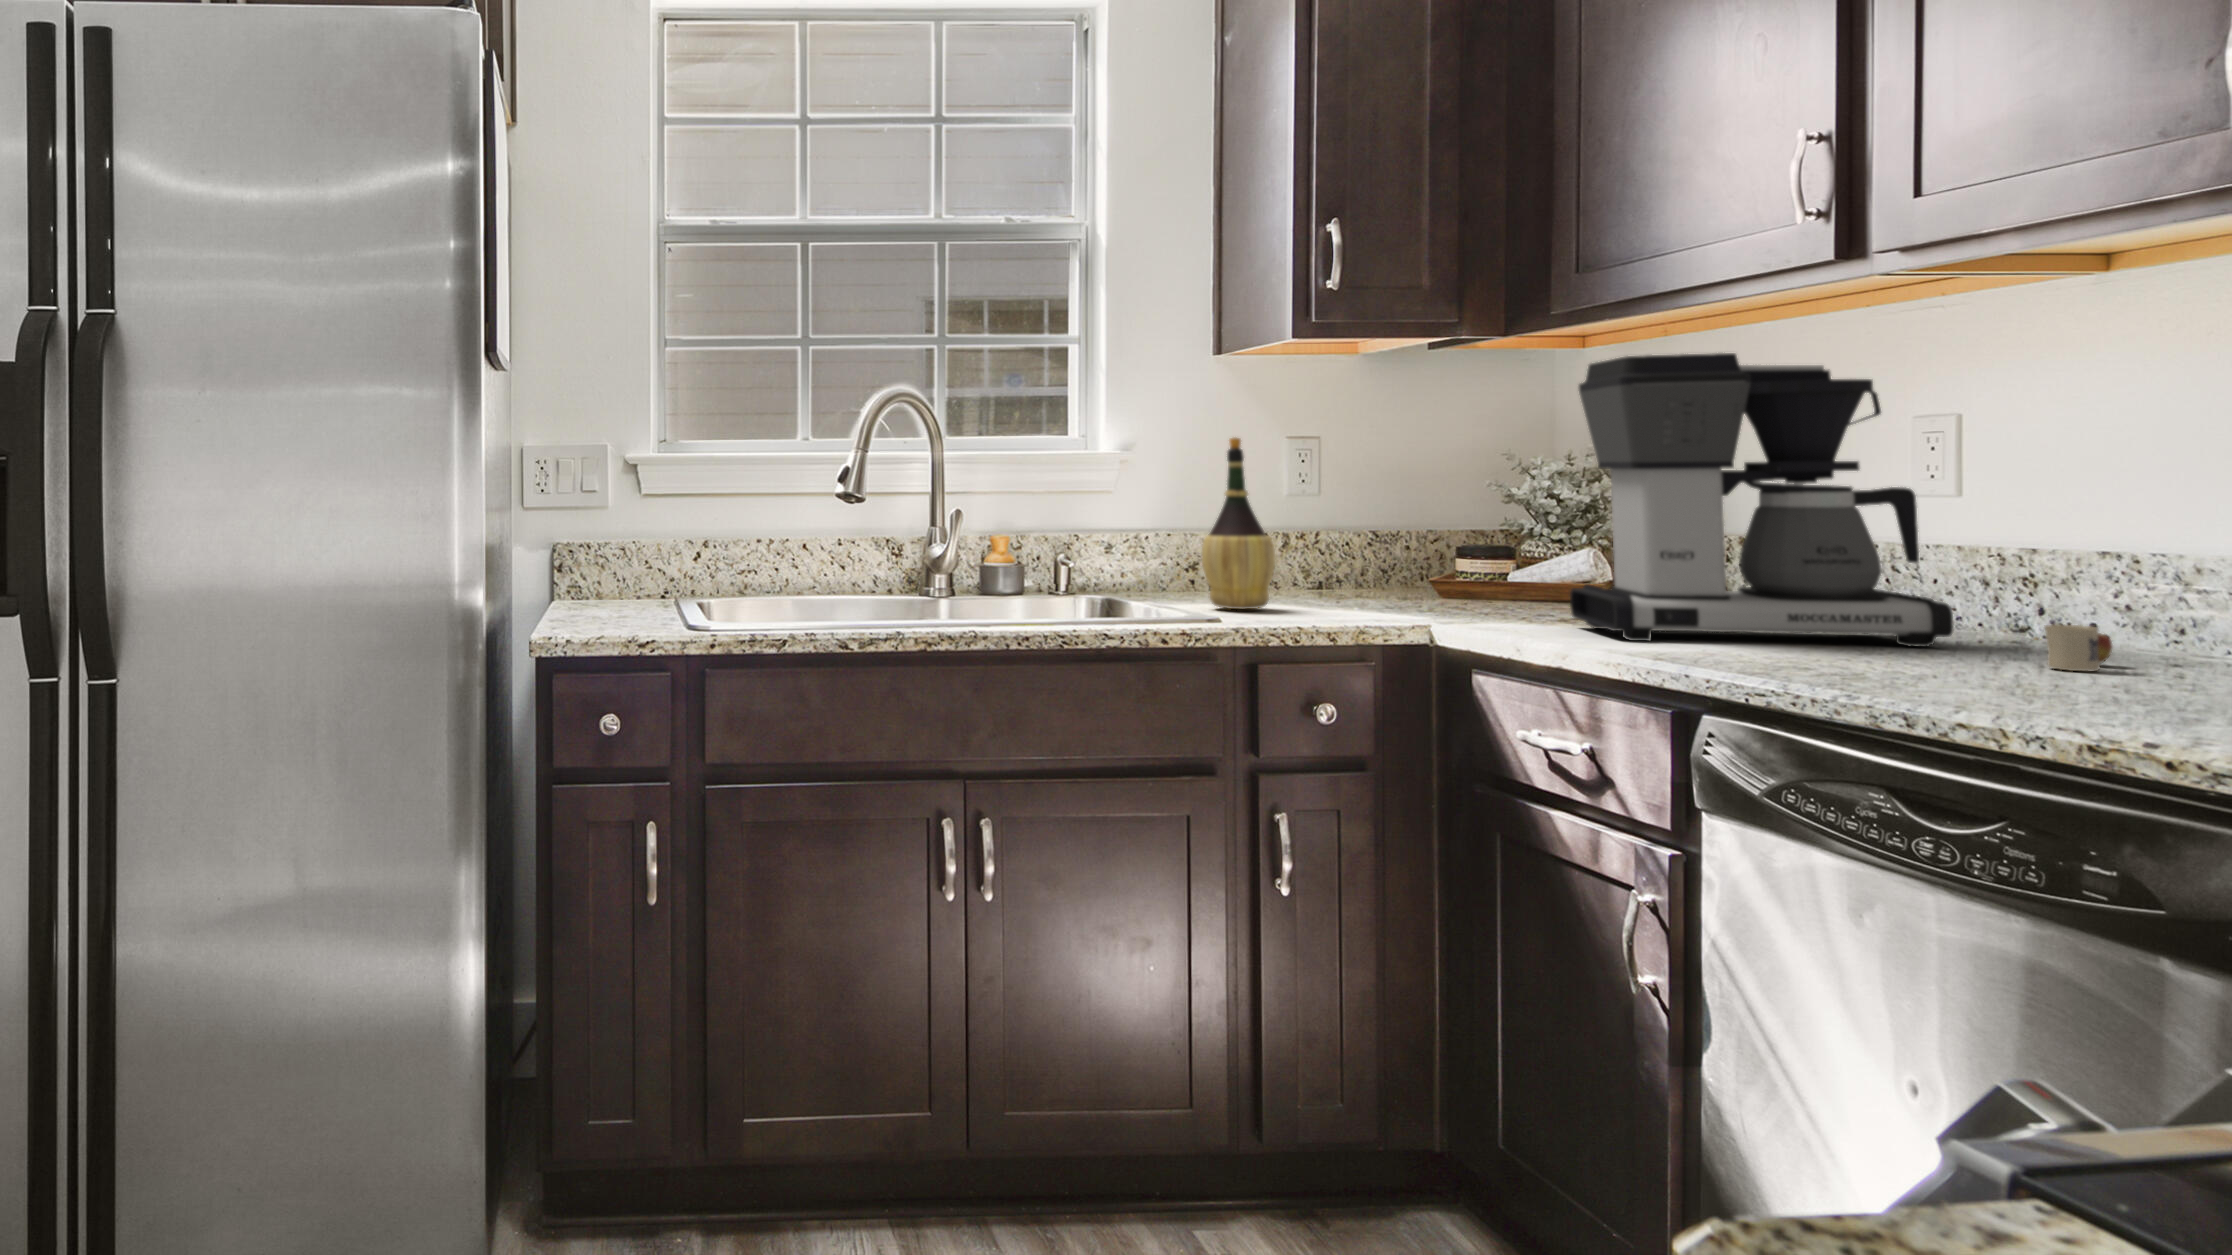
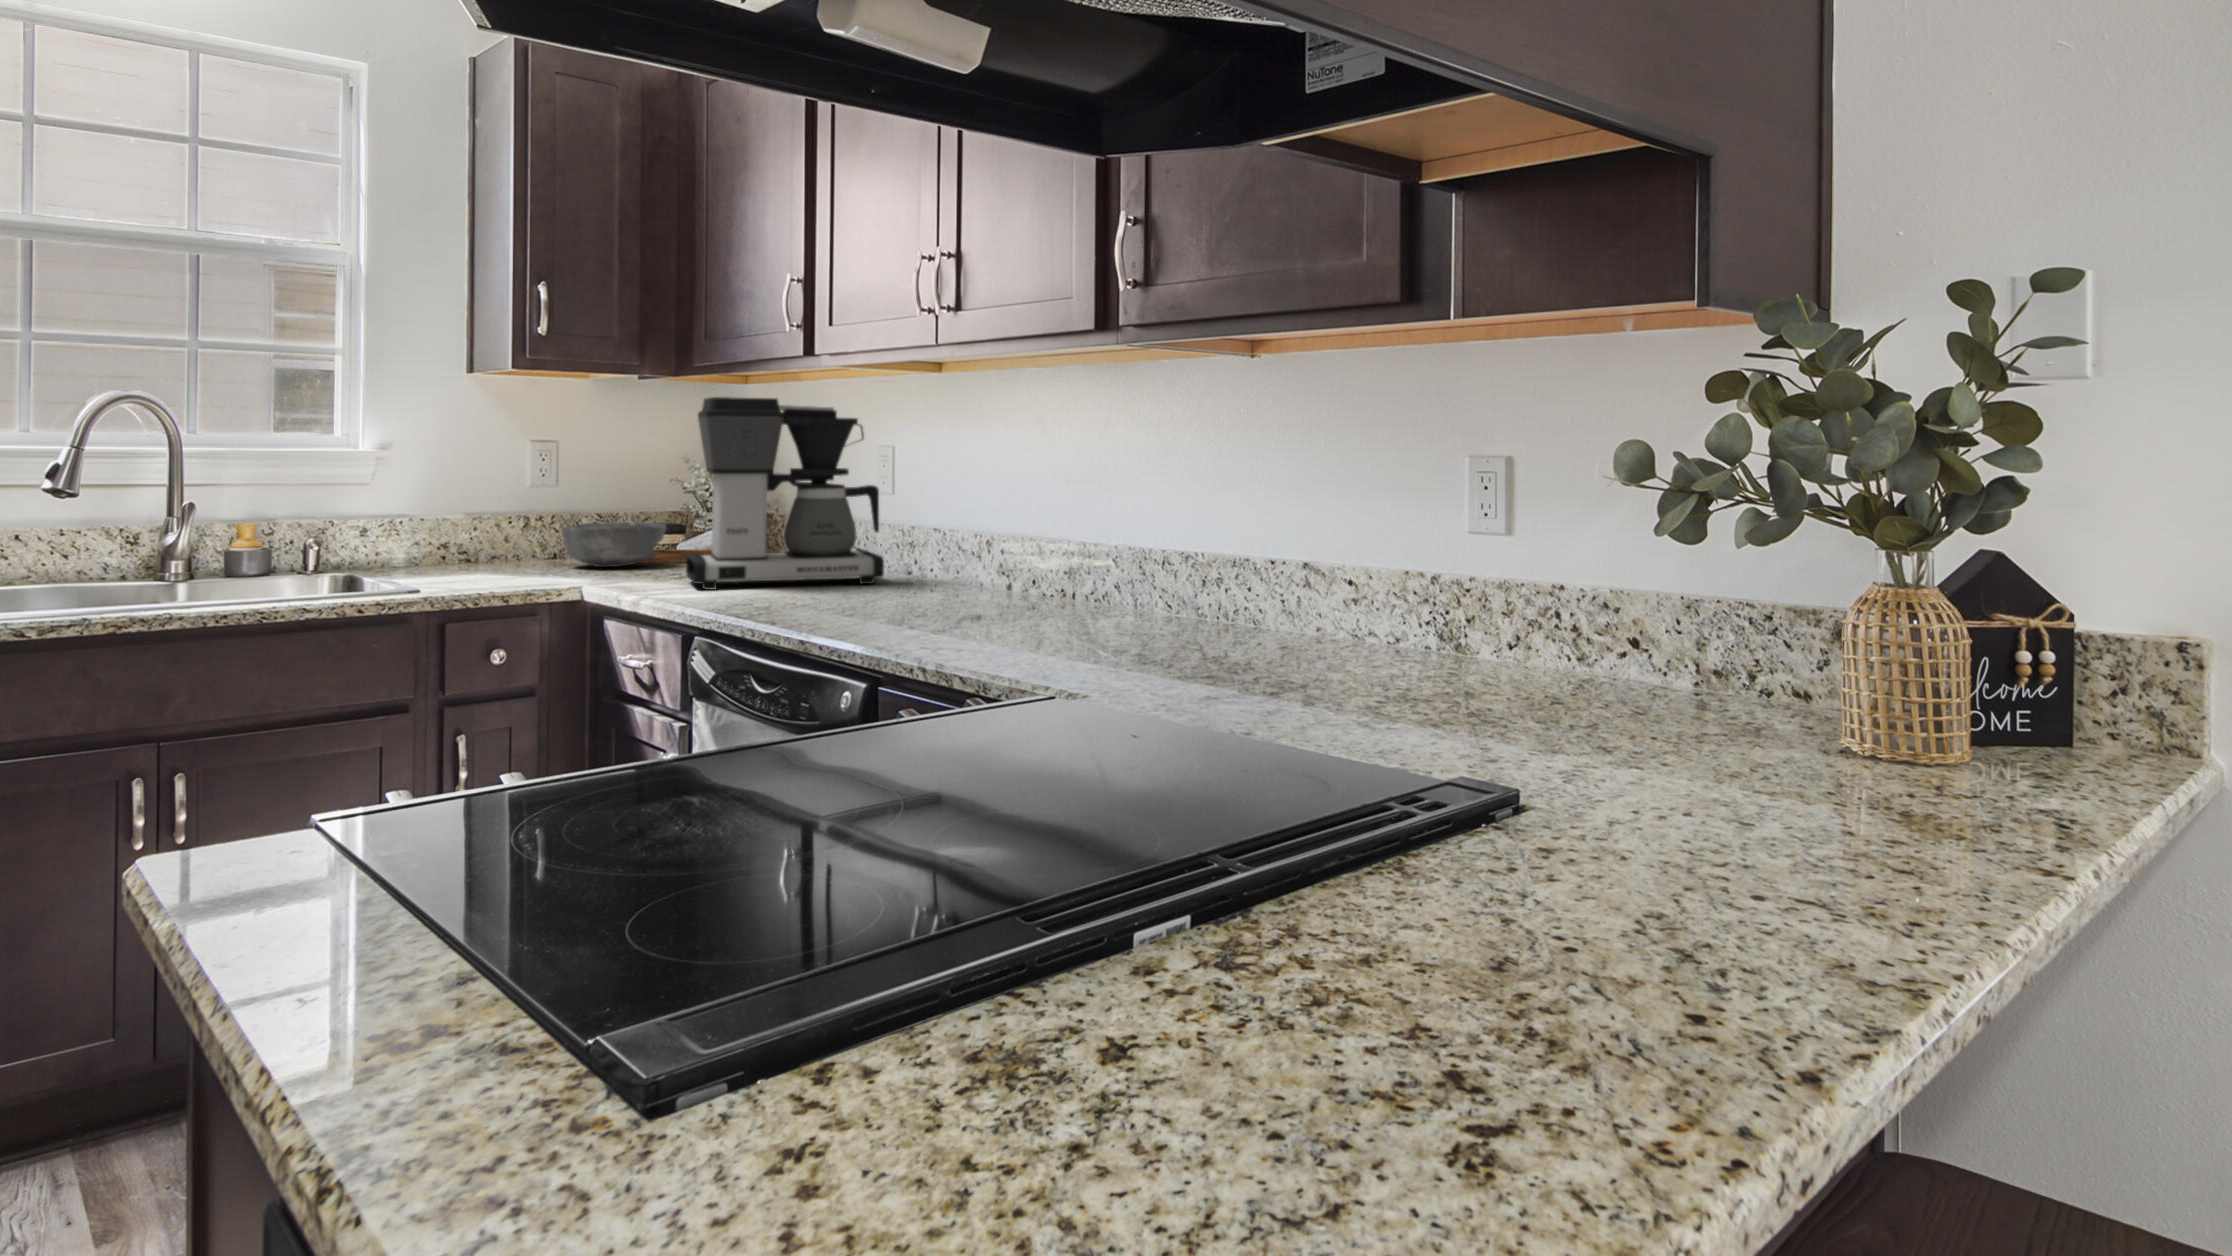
wine bottle: present [1202,437,1275,609] -> none [425,442,486,580]
bowl: none [1343,543,1485,601] -> present [562,522,666,567]
mug: present [2045,624,2112,671] -> none [903,568,940,594]

